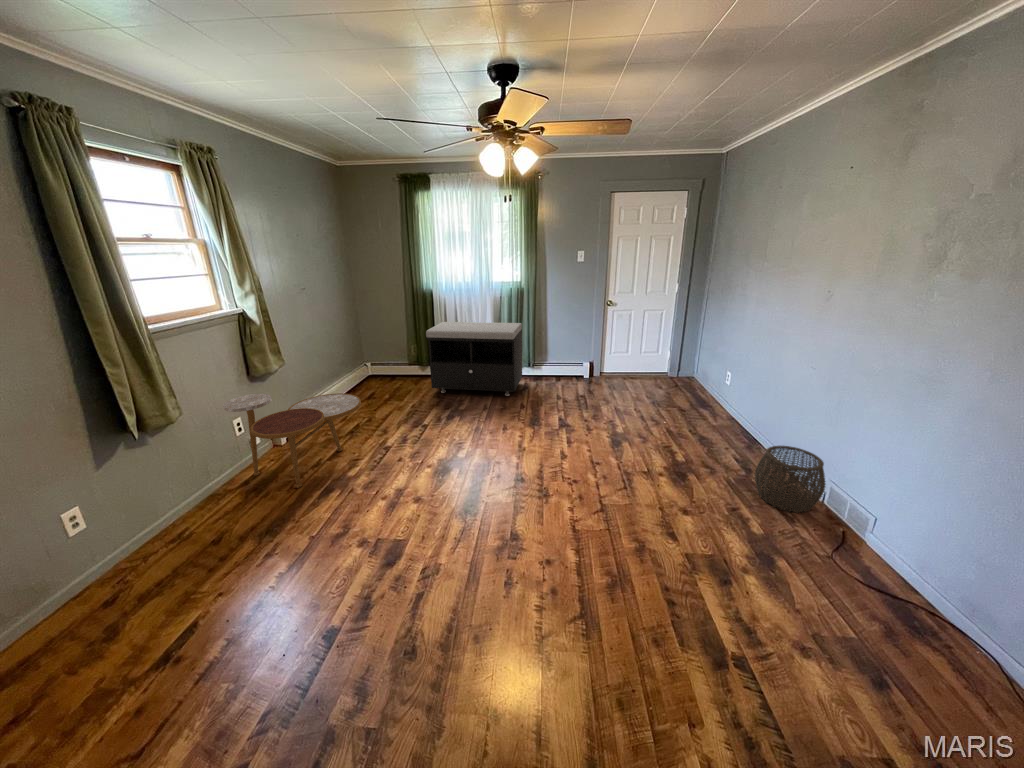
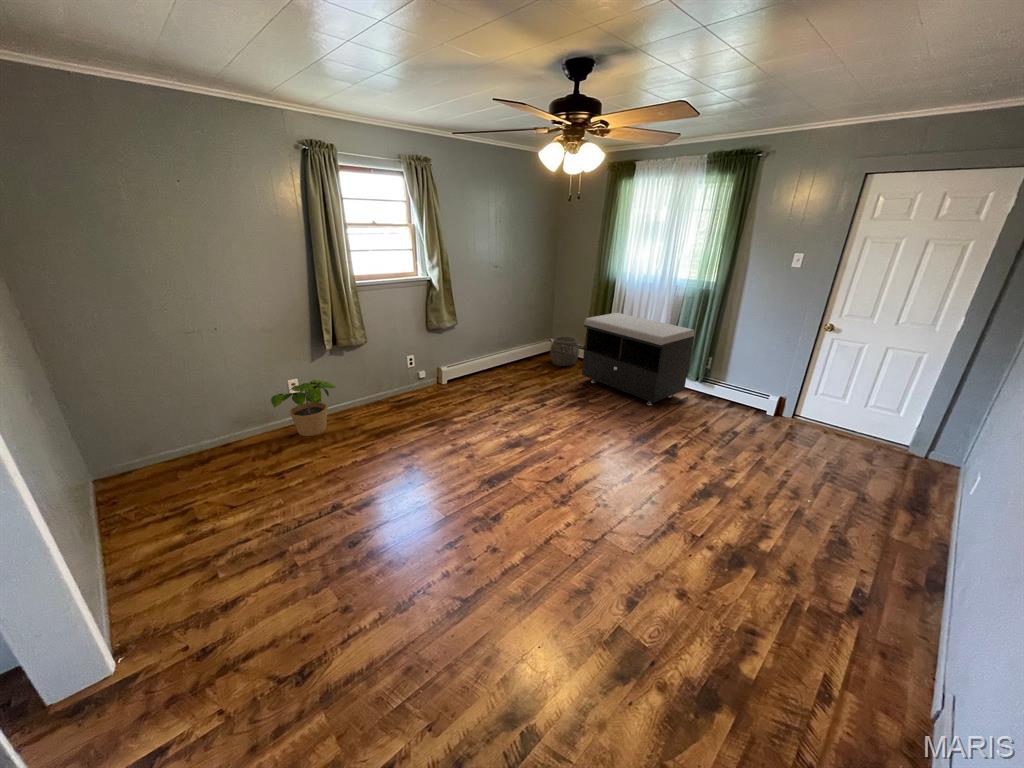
side table: present [223,393,361,488] -> none [394,340,486,416]
woven basket: present [755,446,825,513] -> present [550,336,579,366]
potted plant: none [61,483,205,593] -> present [271,380,335,436]

